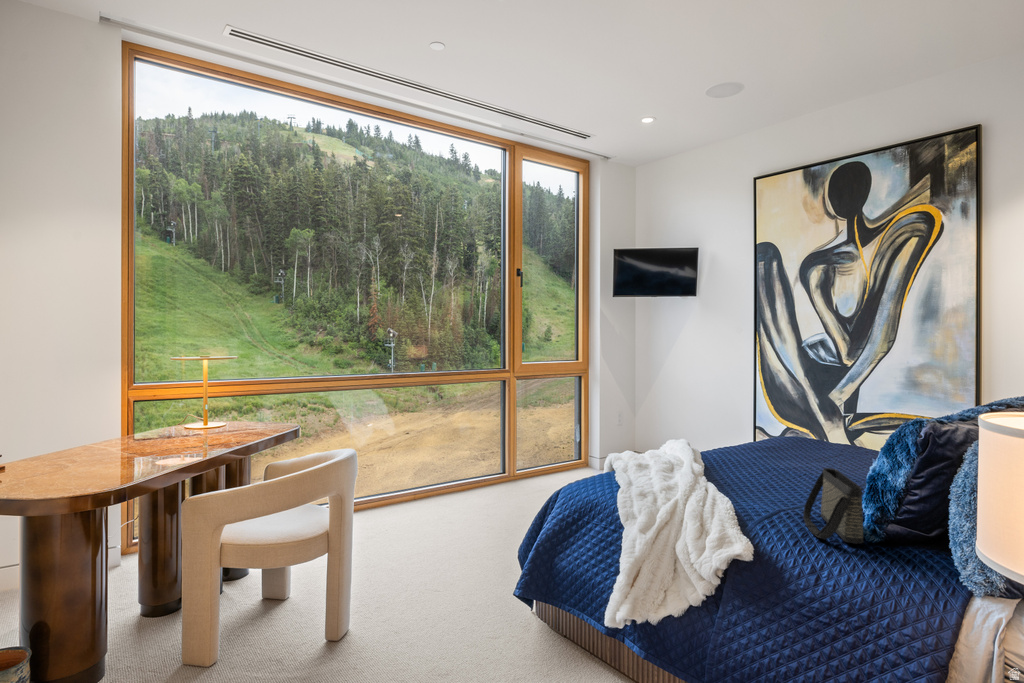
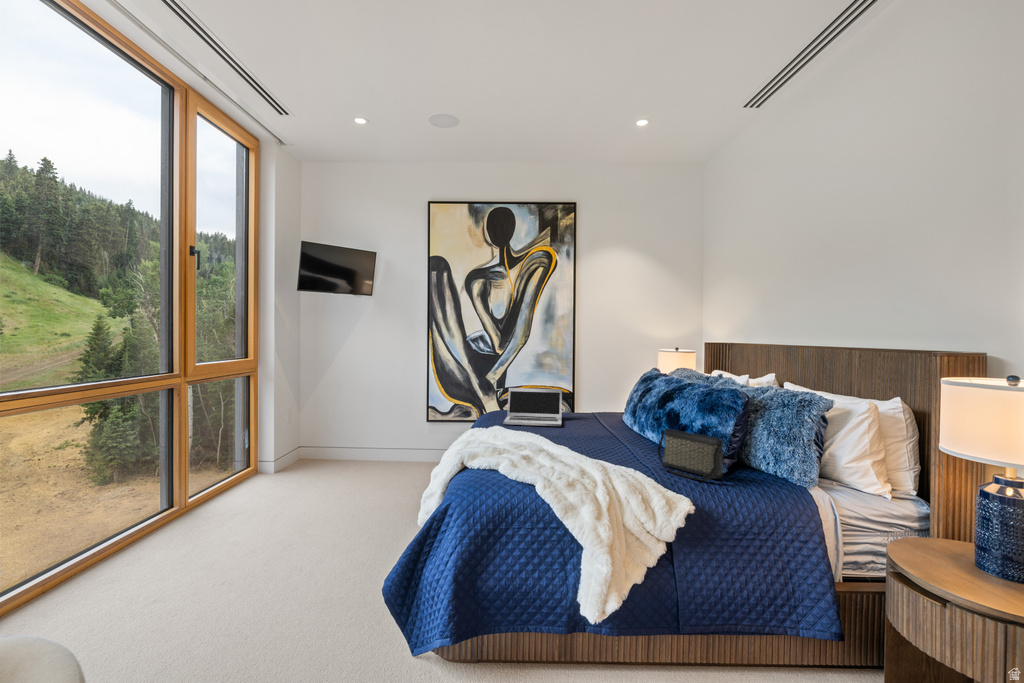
laptop: none [745,406,847,461] -> present [503,388,562,426]

